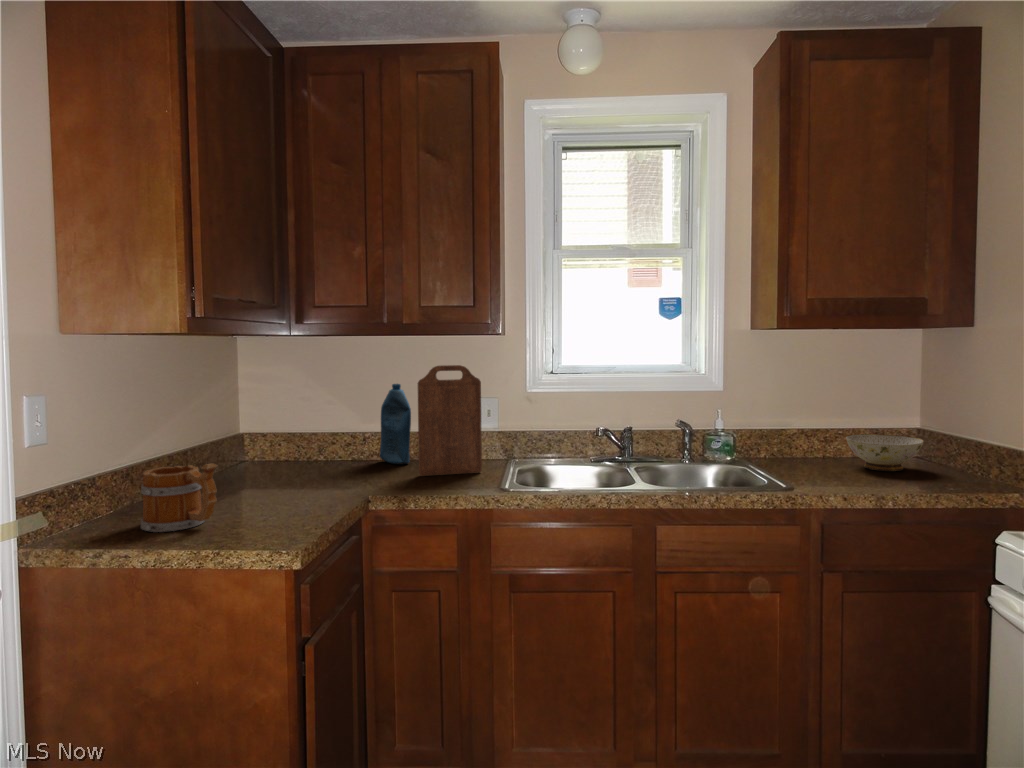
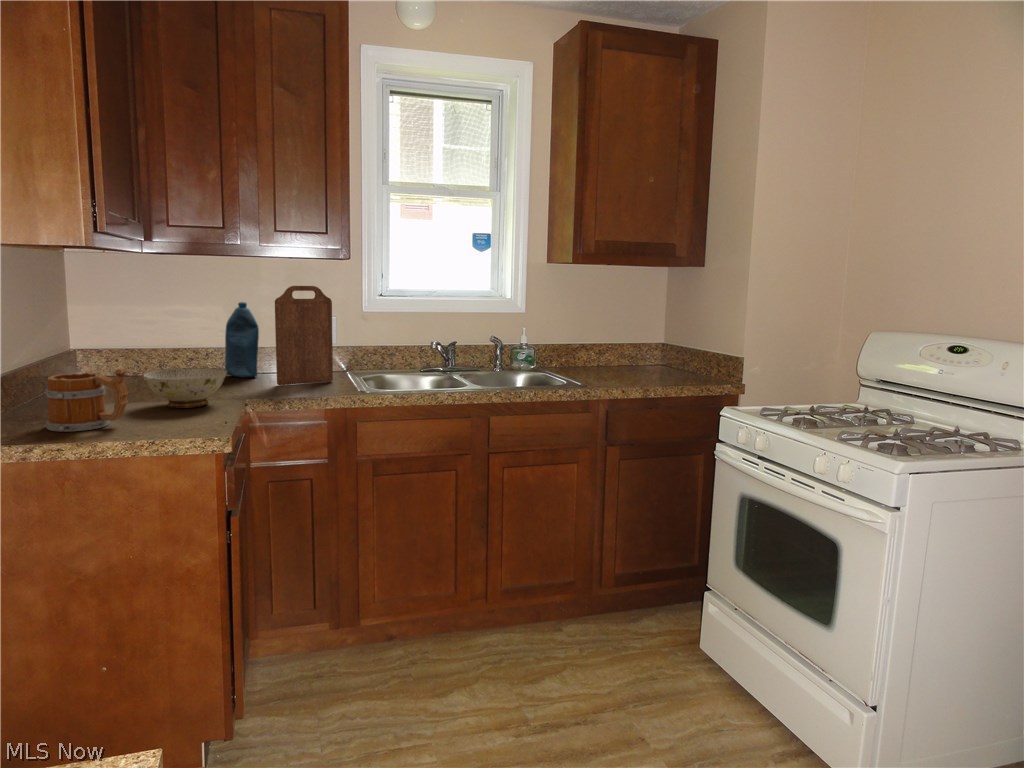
ceramic bowl: present [846,434,924,471] -> present [143,368,227,408]

